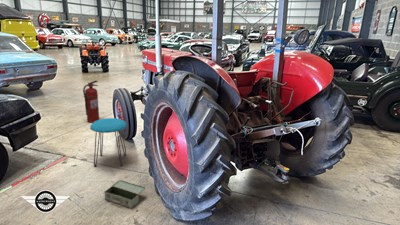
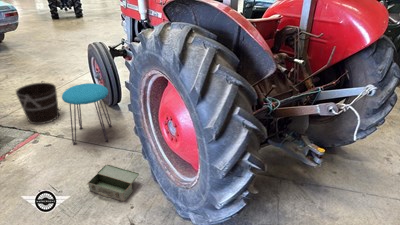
fire extinguisher: present [83,81,99,123] -> none [50,32,76,85]
bucket: none [53,116,85,151] -> present [16,81,59,124]

